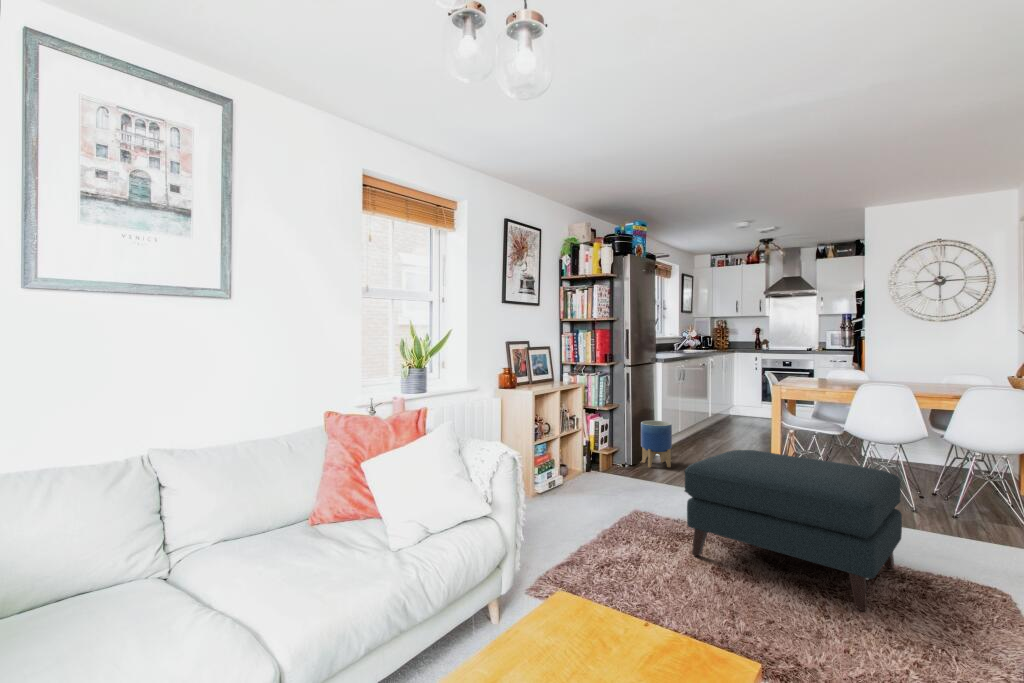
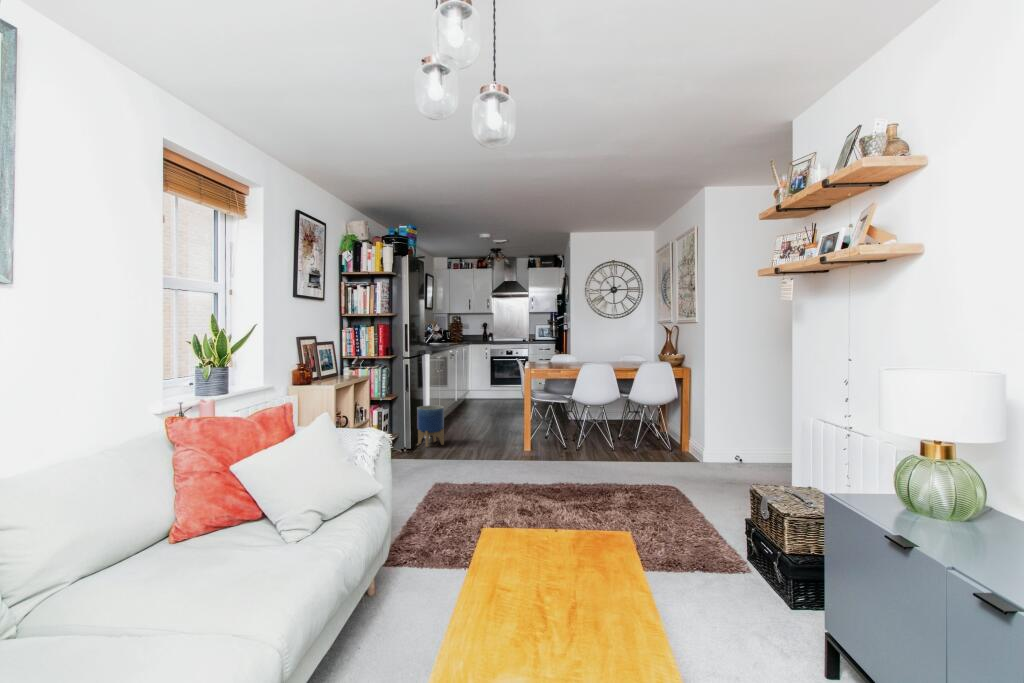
ottoman: present [685,450,902,611] -> none [492,418,624,515]

